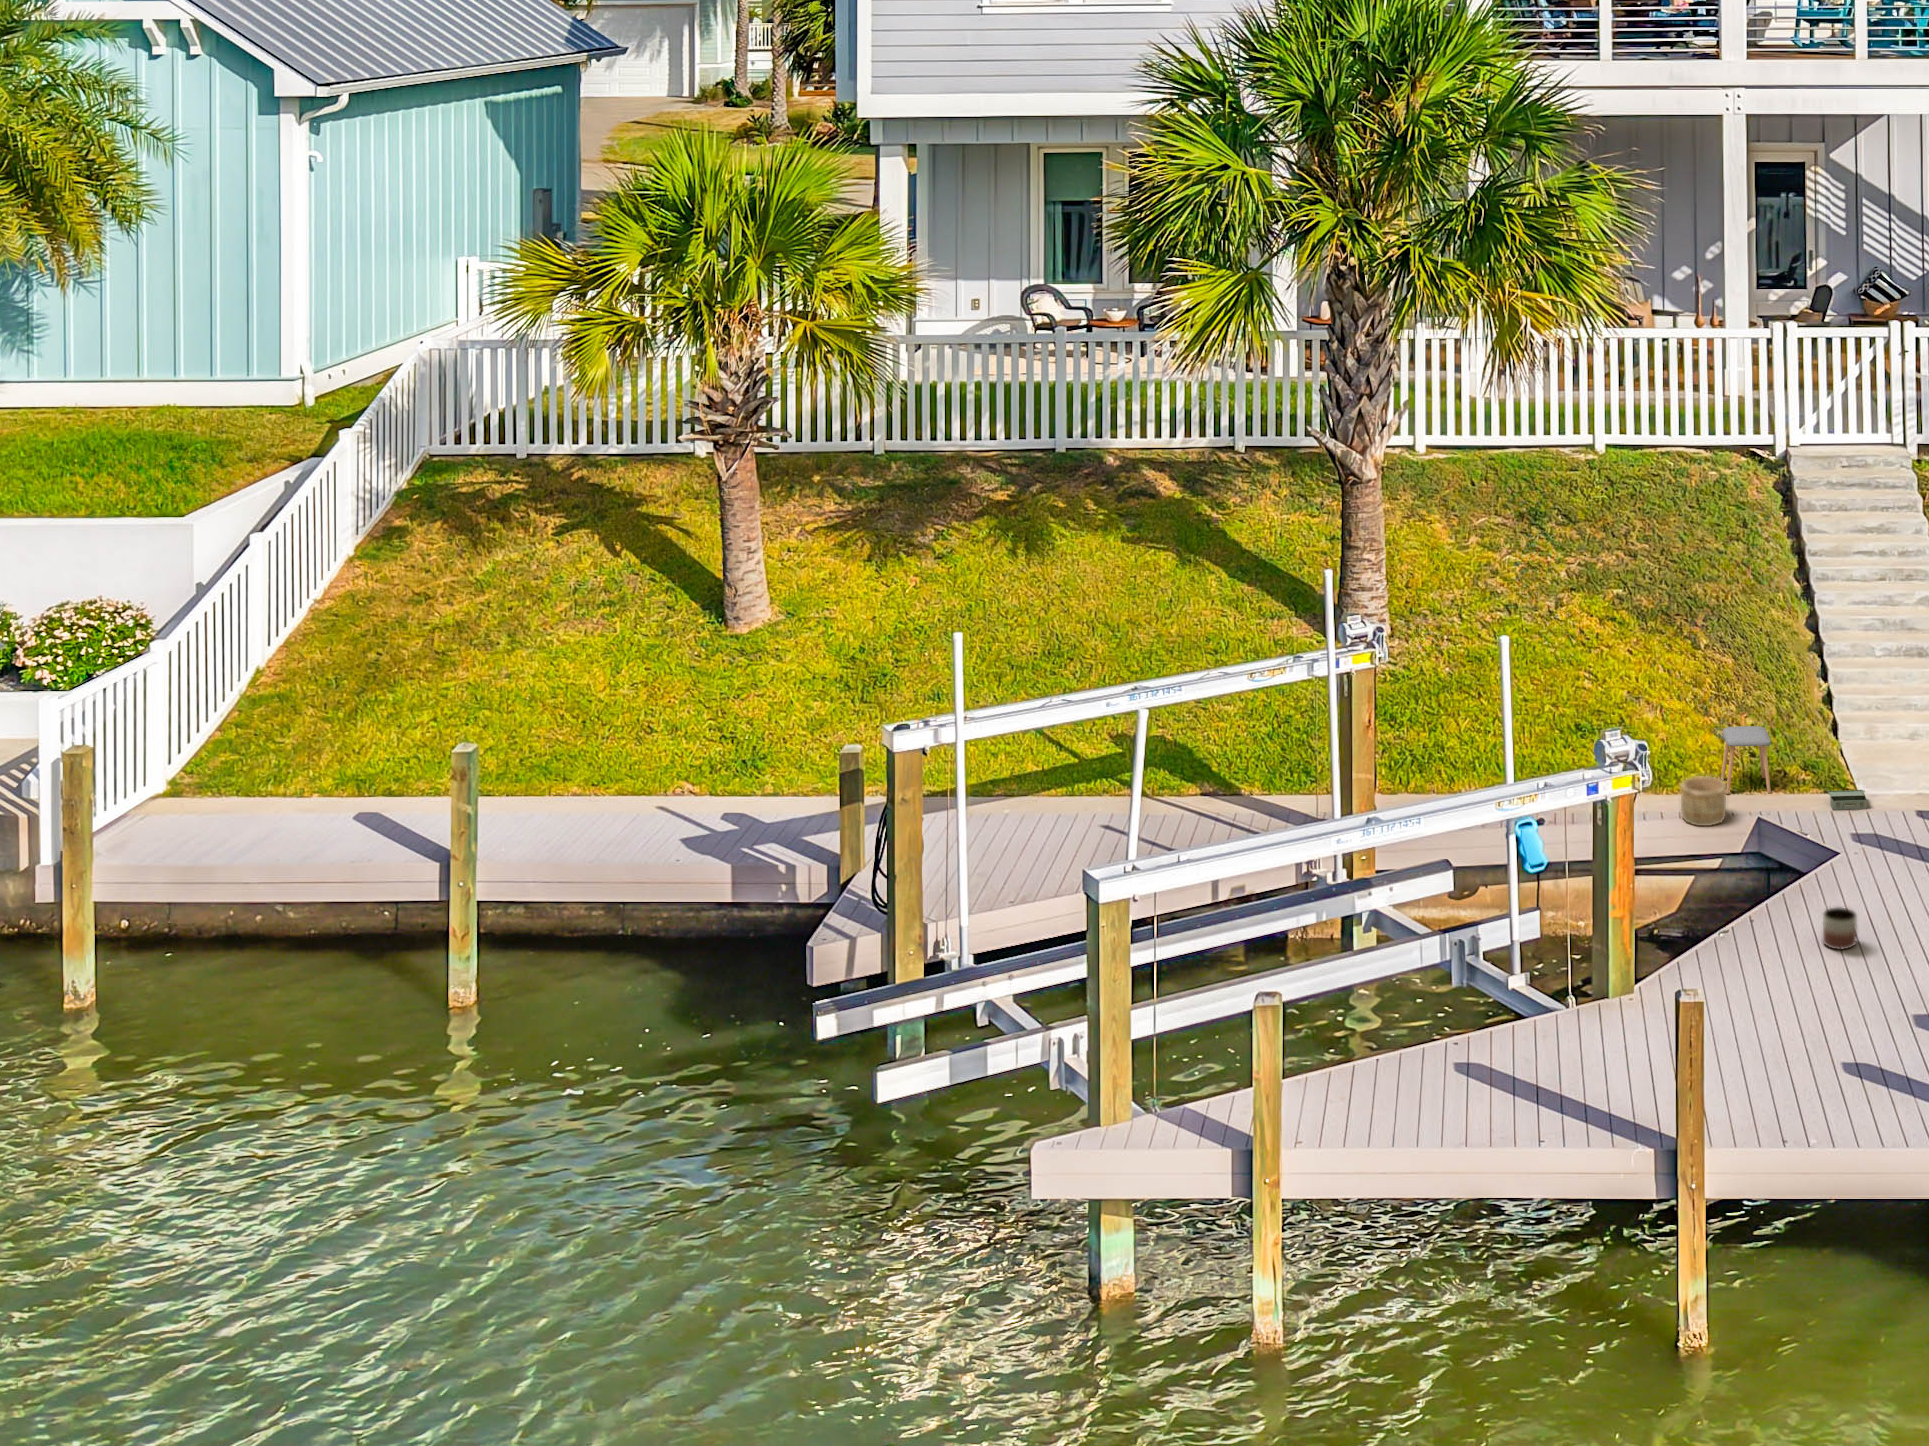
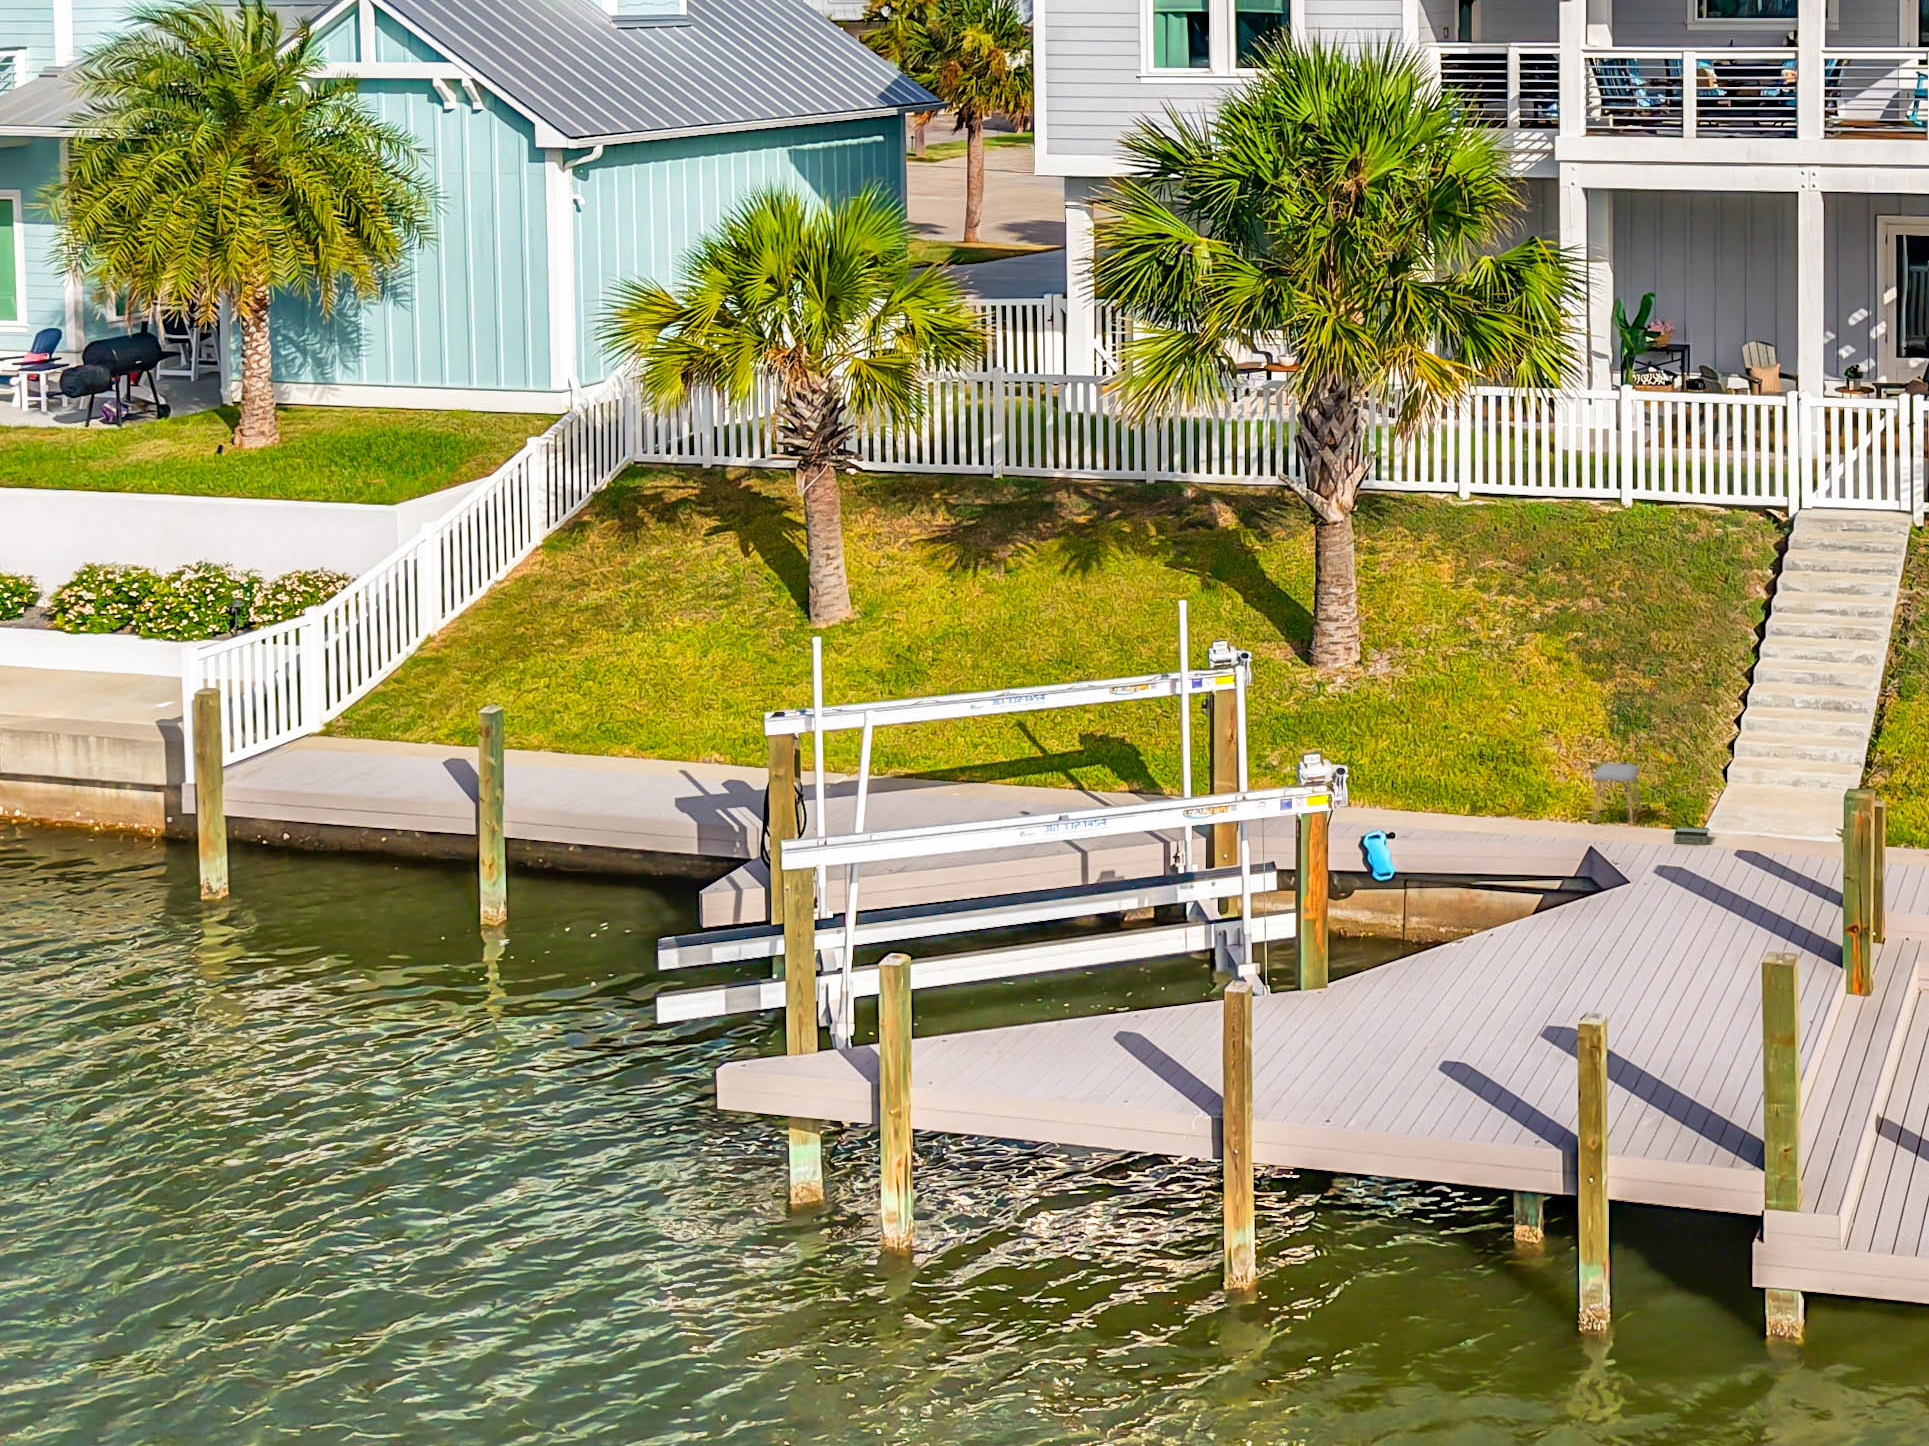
wooden bucket: present [1681,776,1727,826] -> none [1531,803,1573,848]
planter: present [1823,907,1857,949] -> none [1554,918,1584,954]

